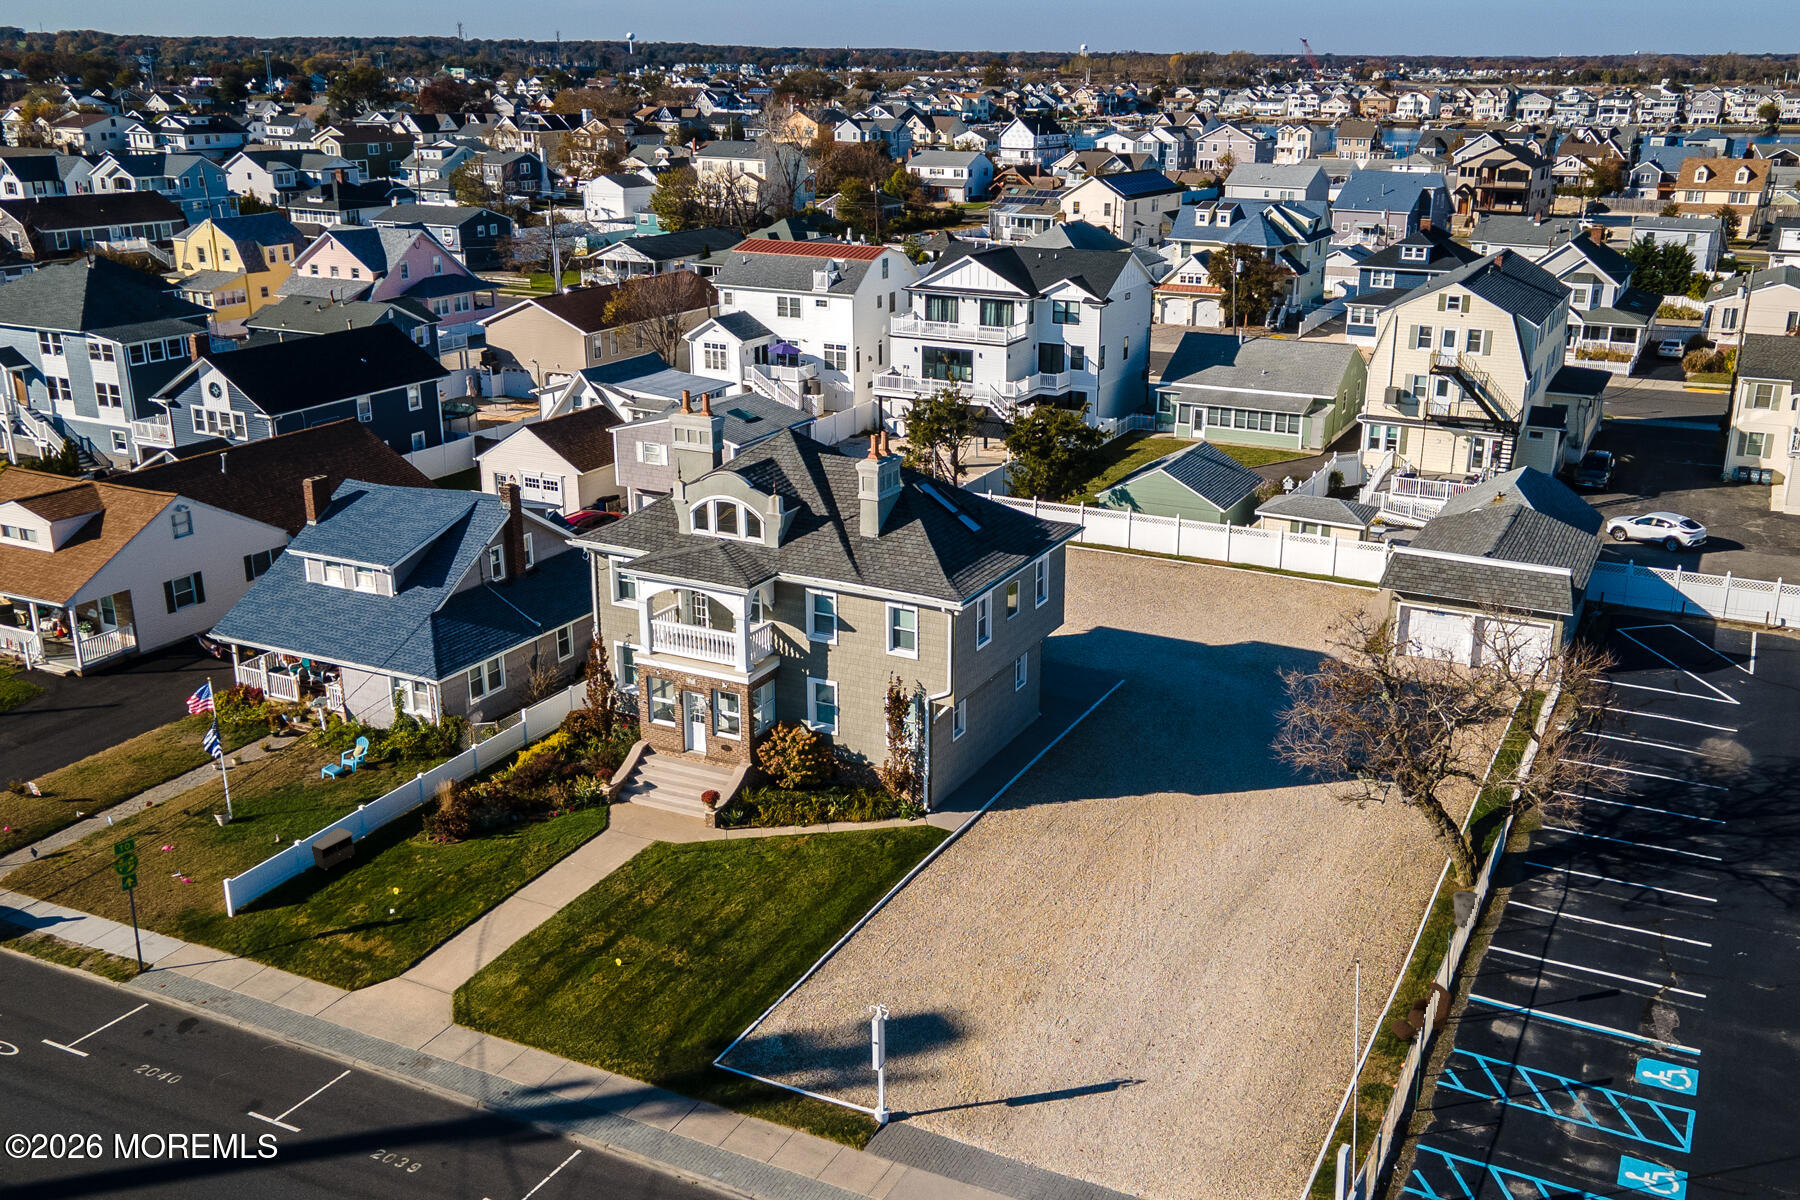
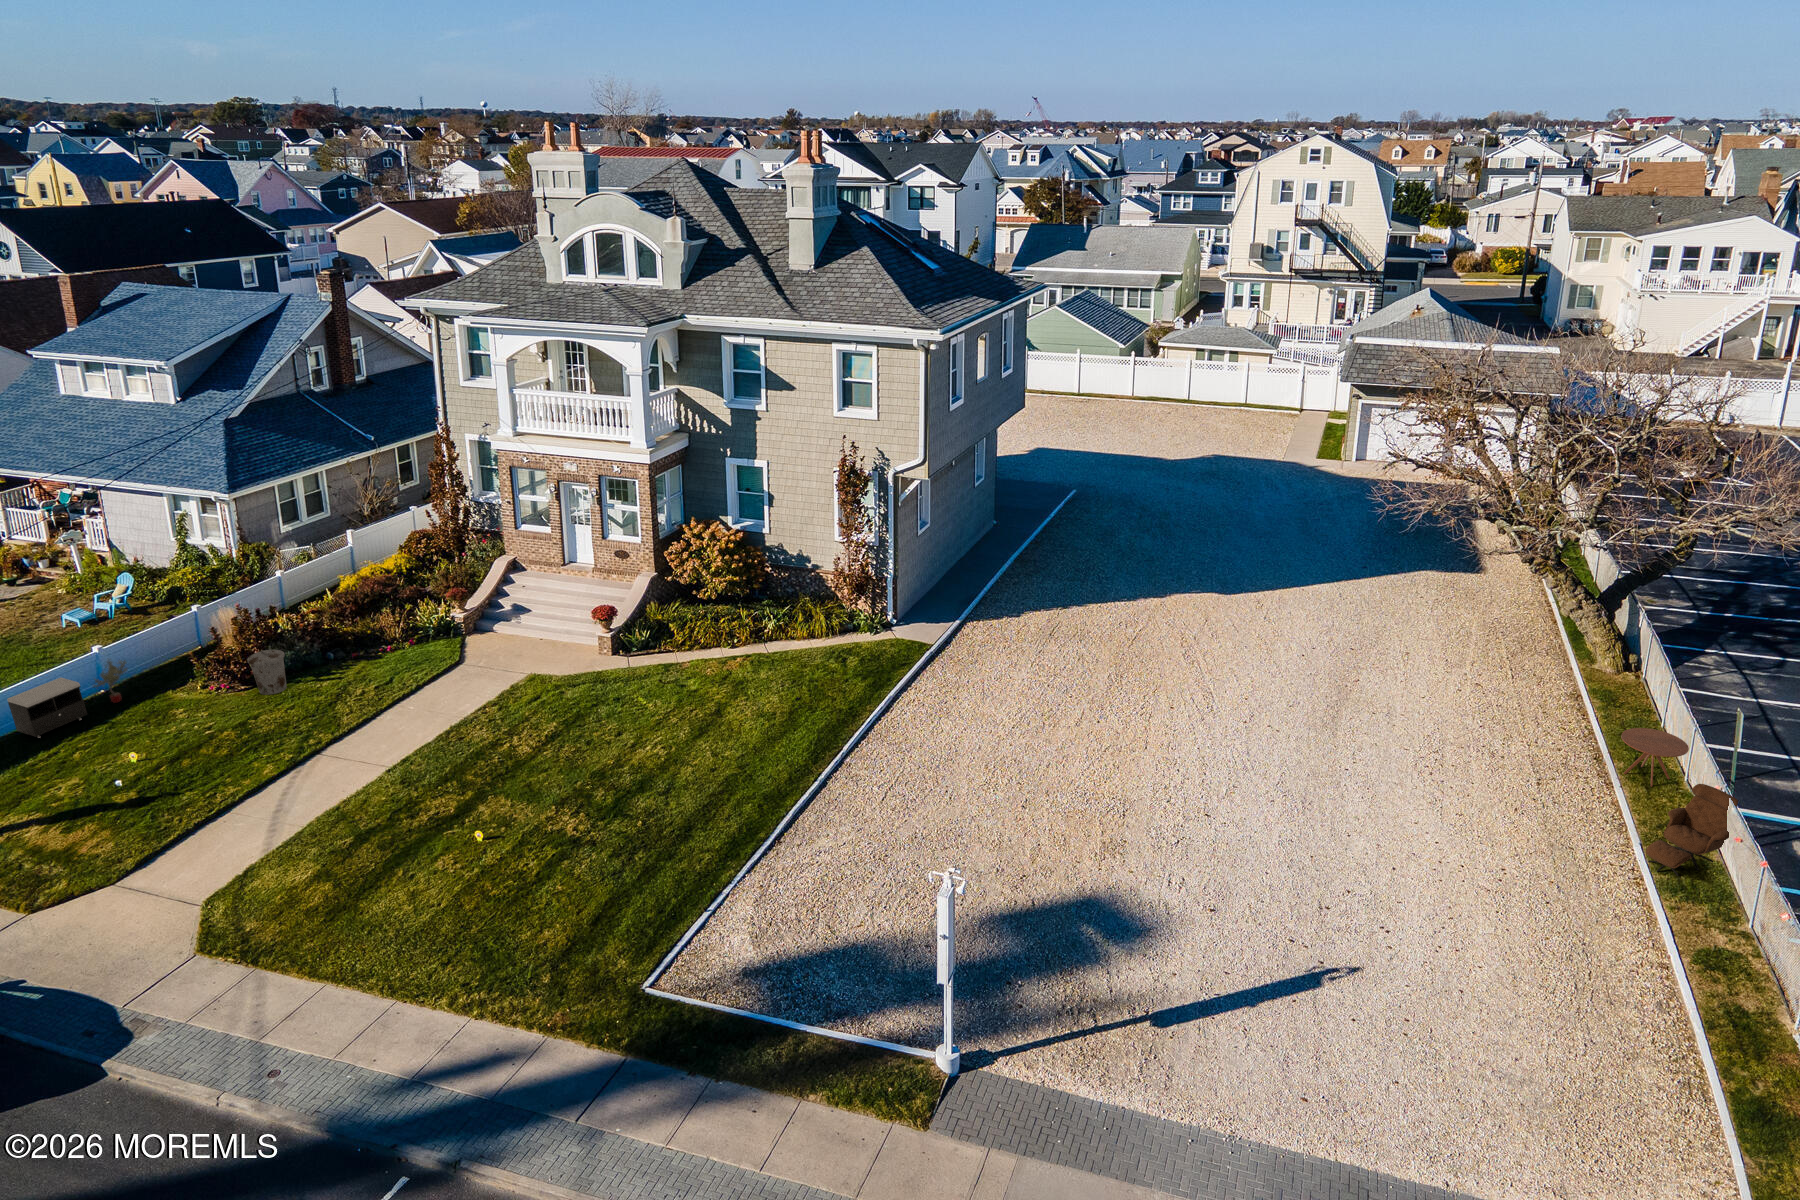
potted tree: none [357,814,380,845] -> present [94,660,127,703]
trash can: present [1453,891,1482,928] -> present [247,650,287,695]
round table: none [1419,937,1464,981] -> present [1621,728,1689,787]

